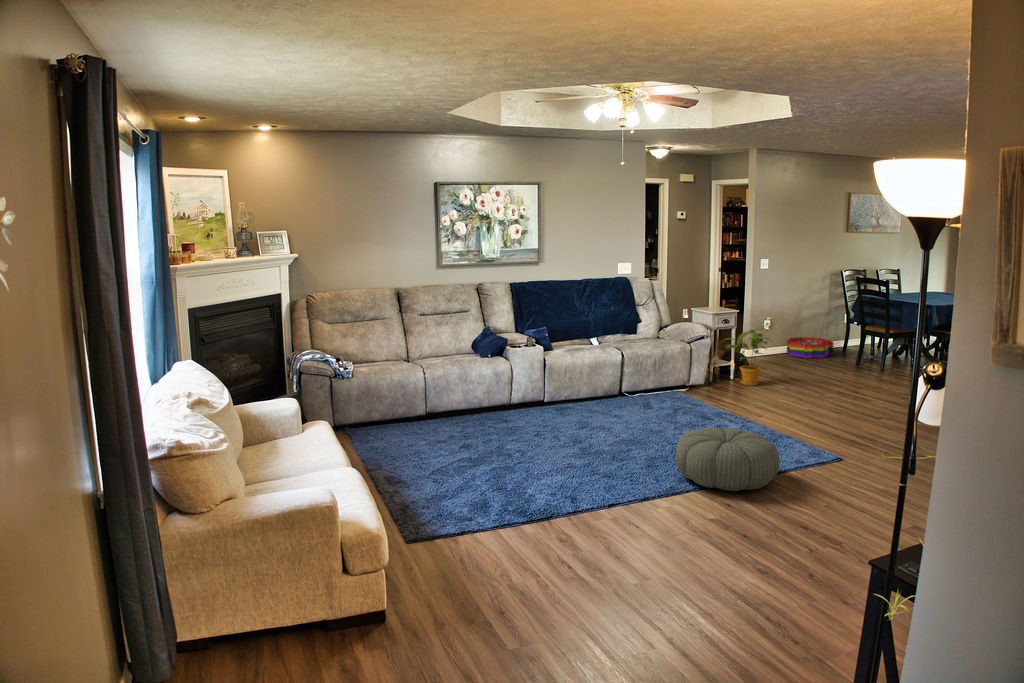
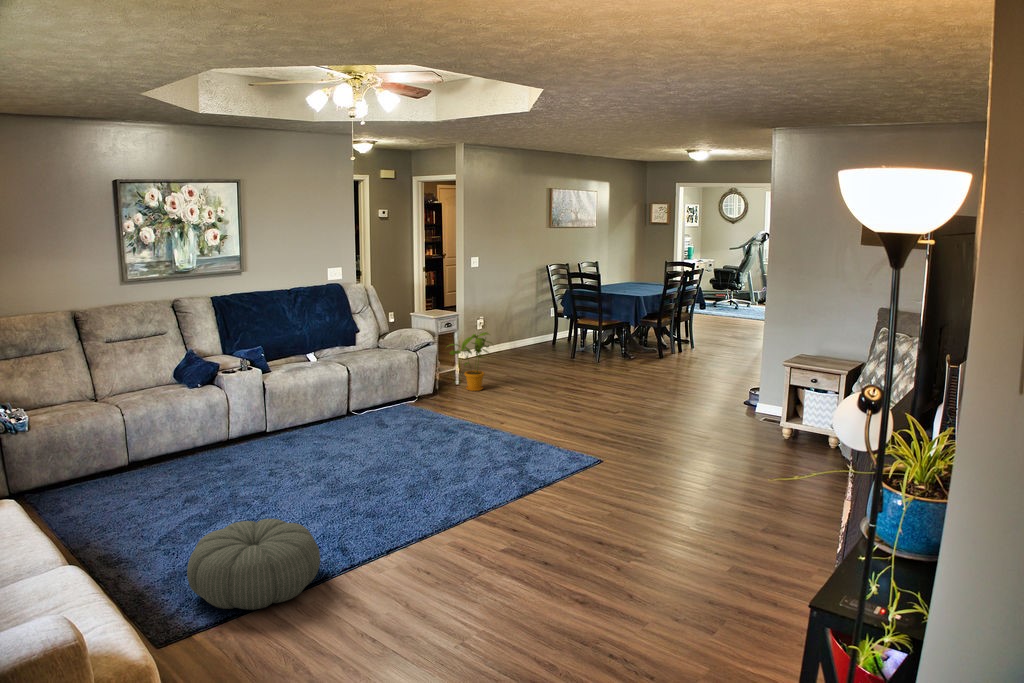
storage bin: present [787,337,834,358] -> none [501,333,545,356]
pouf: present [675,427,780,491] -> present [187,519,320,610]

